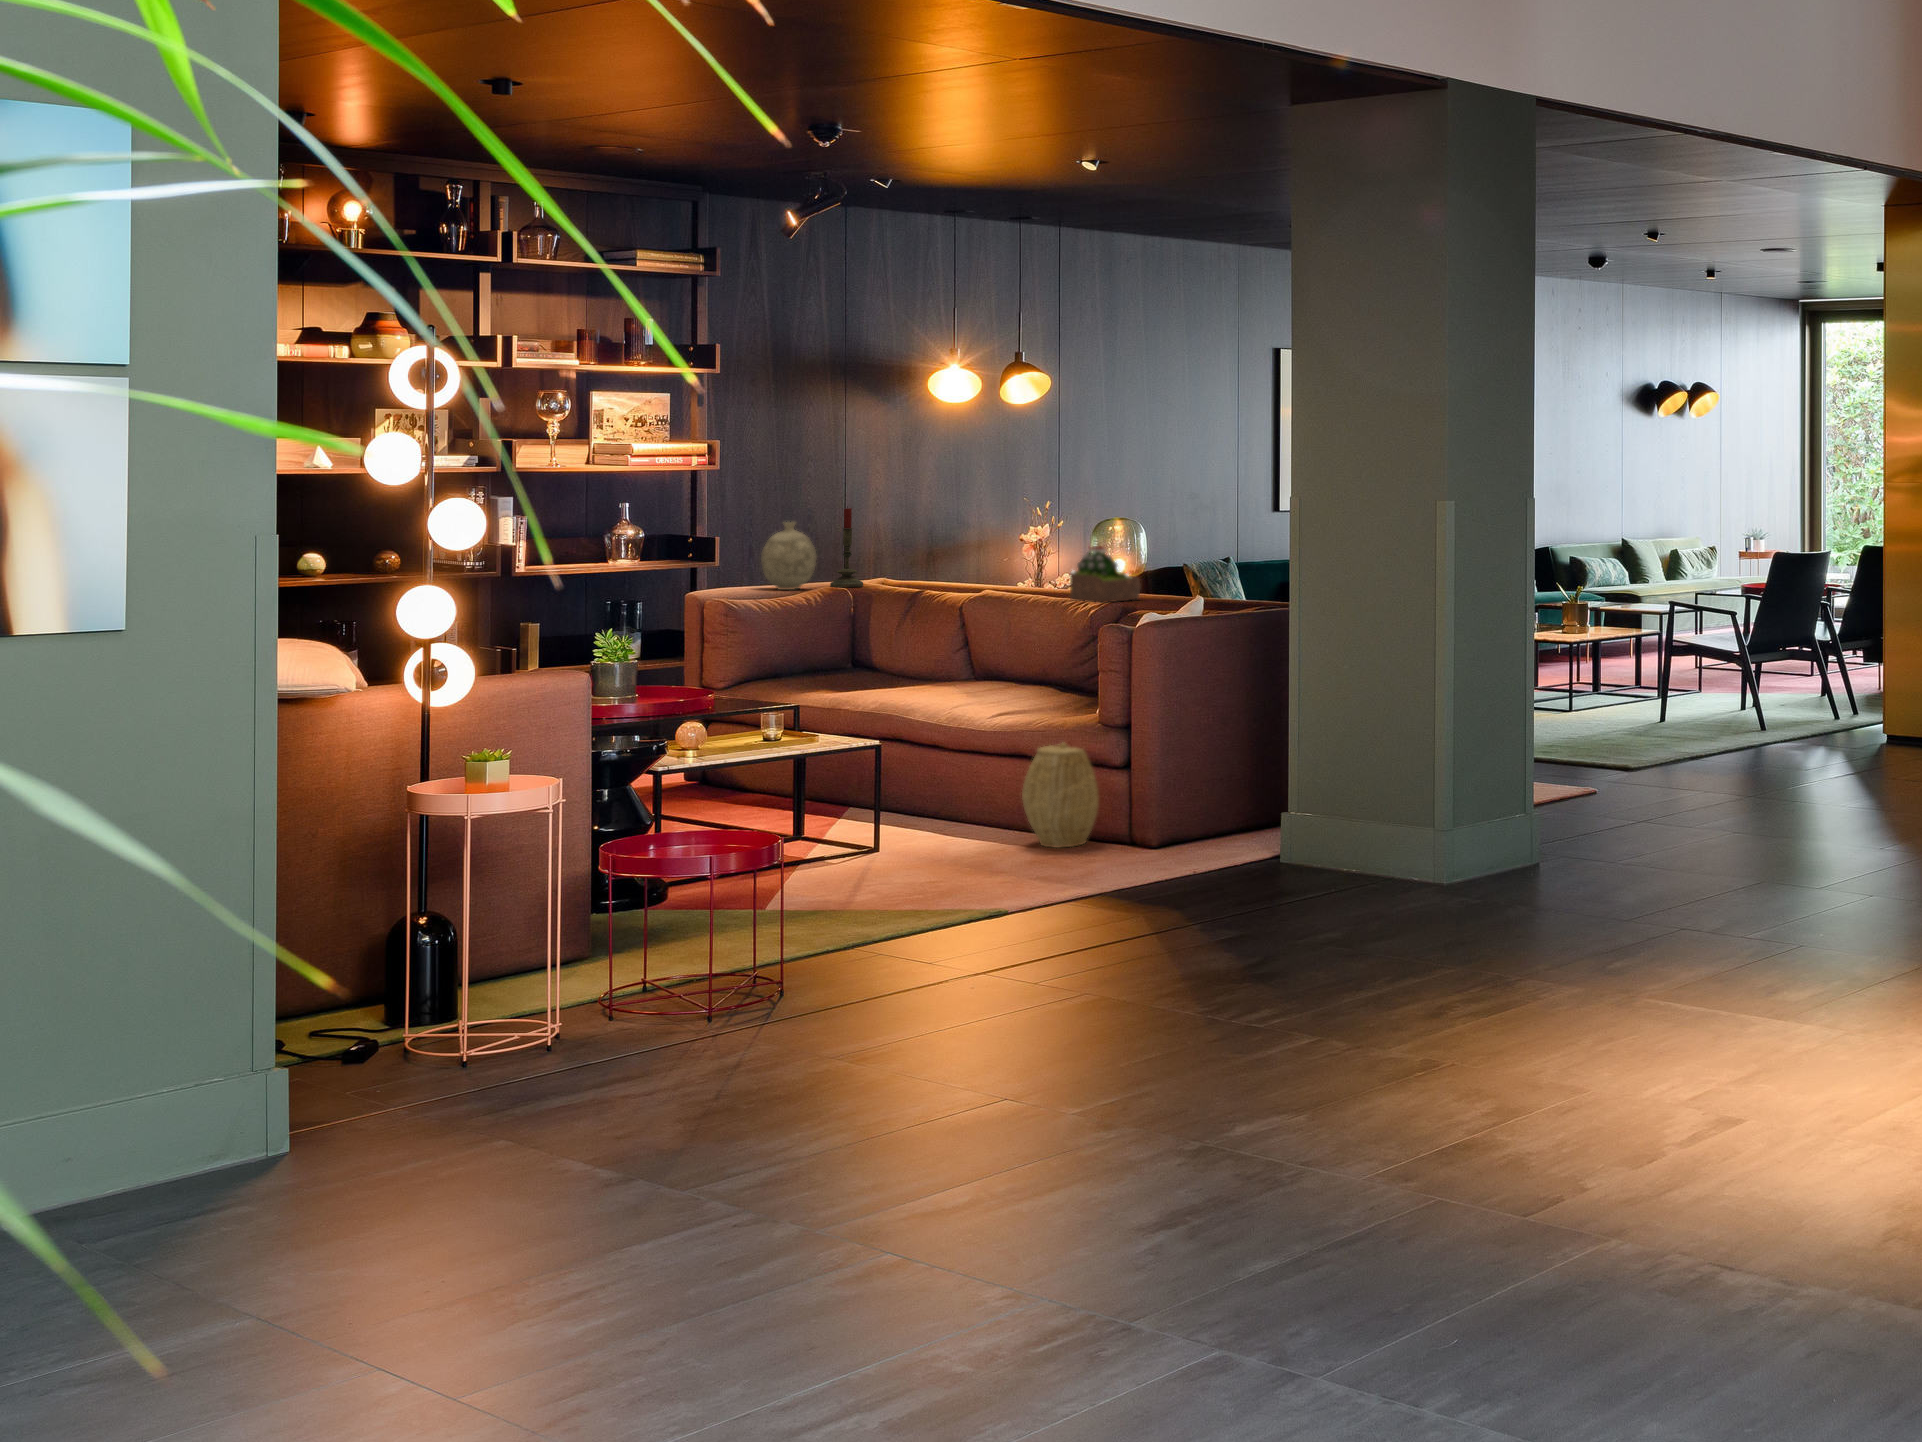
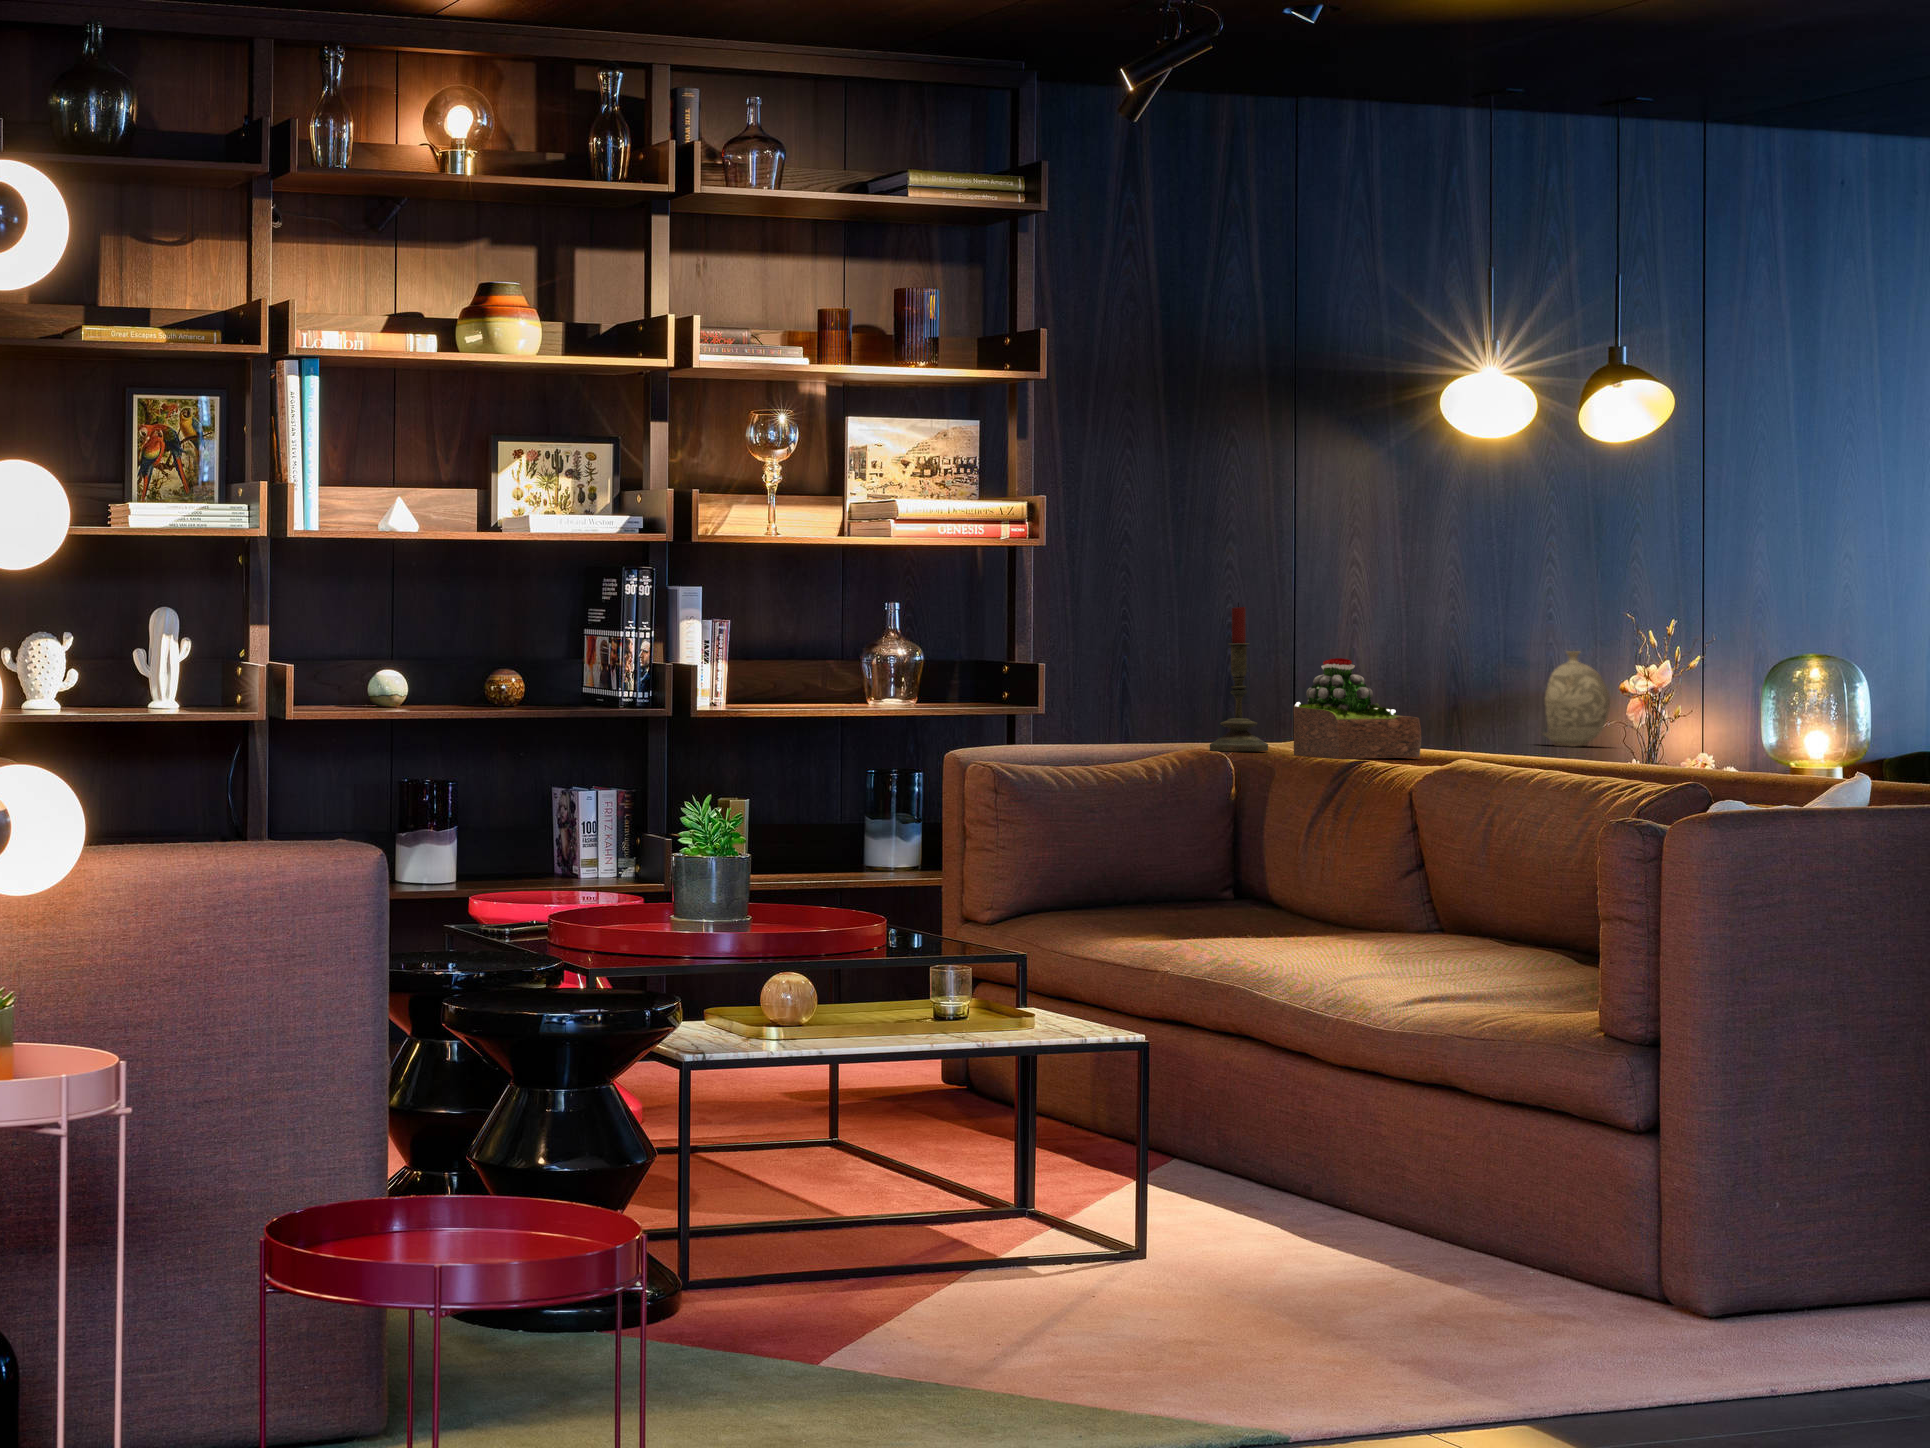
decorative vase: present [761,522,817,590] -> present [1544,651,1610,746]
succulent plant: present [1070,546,1140,603] -> present [1294,658,1421,759]
woven basket: present [1022,743,1098,848] -> none [1417,1073,1607,1314]

